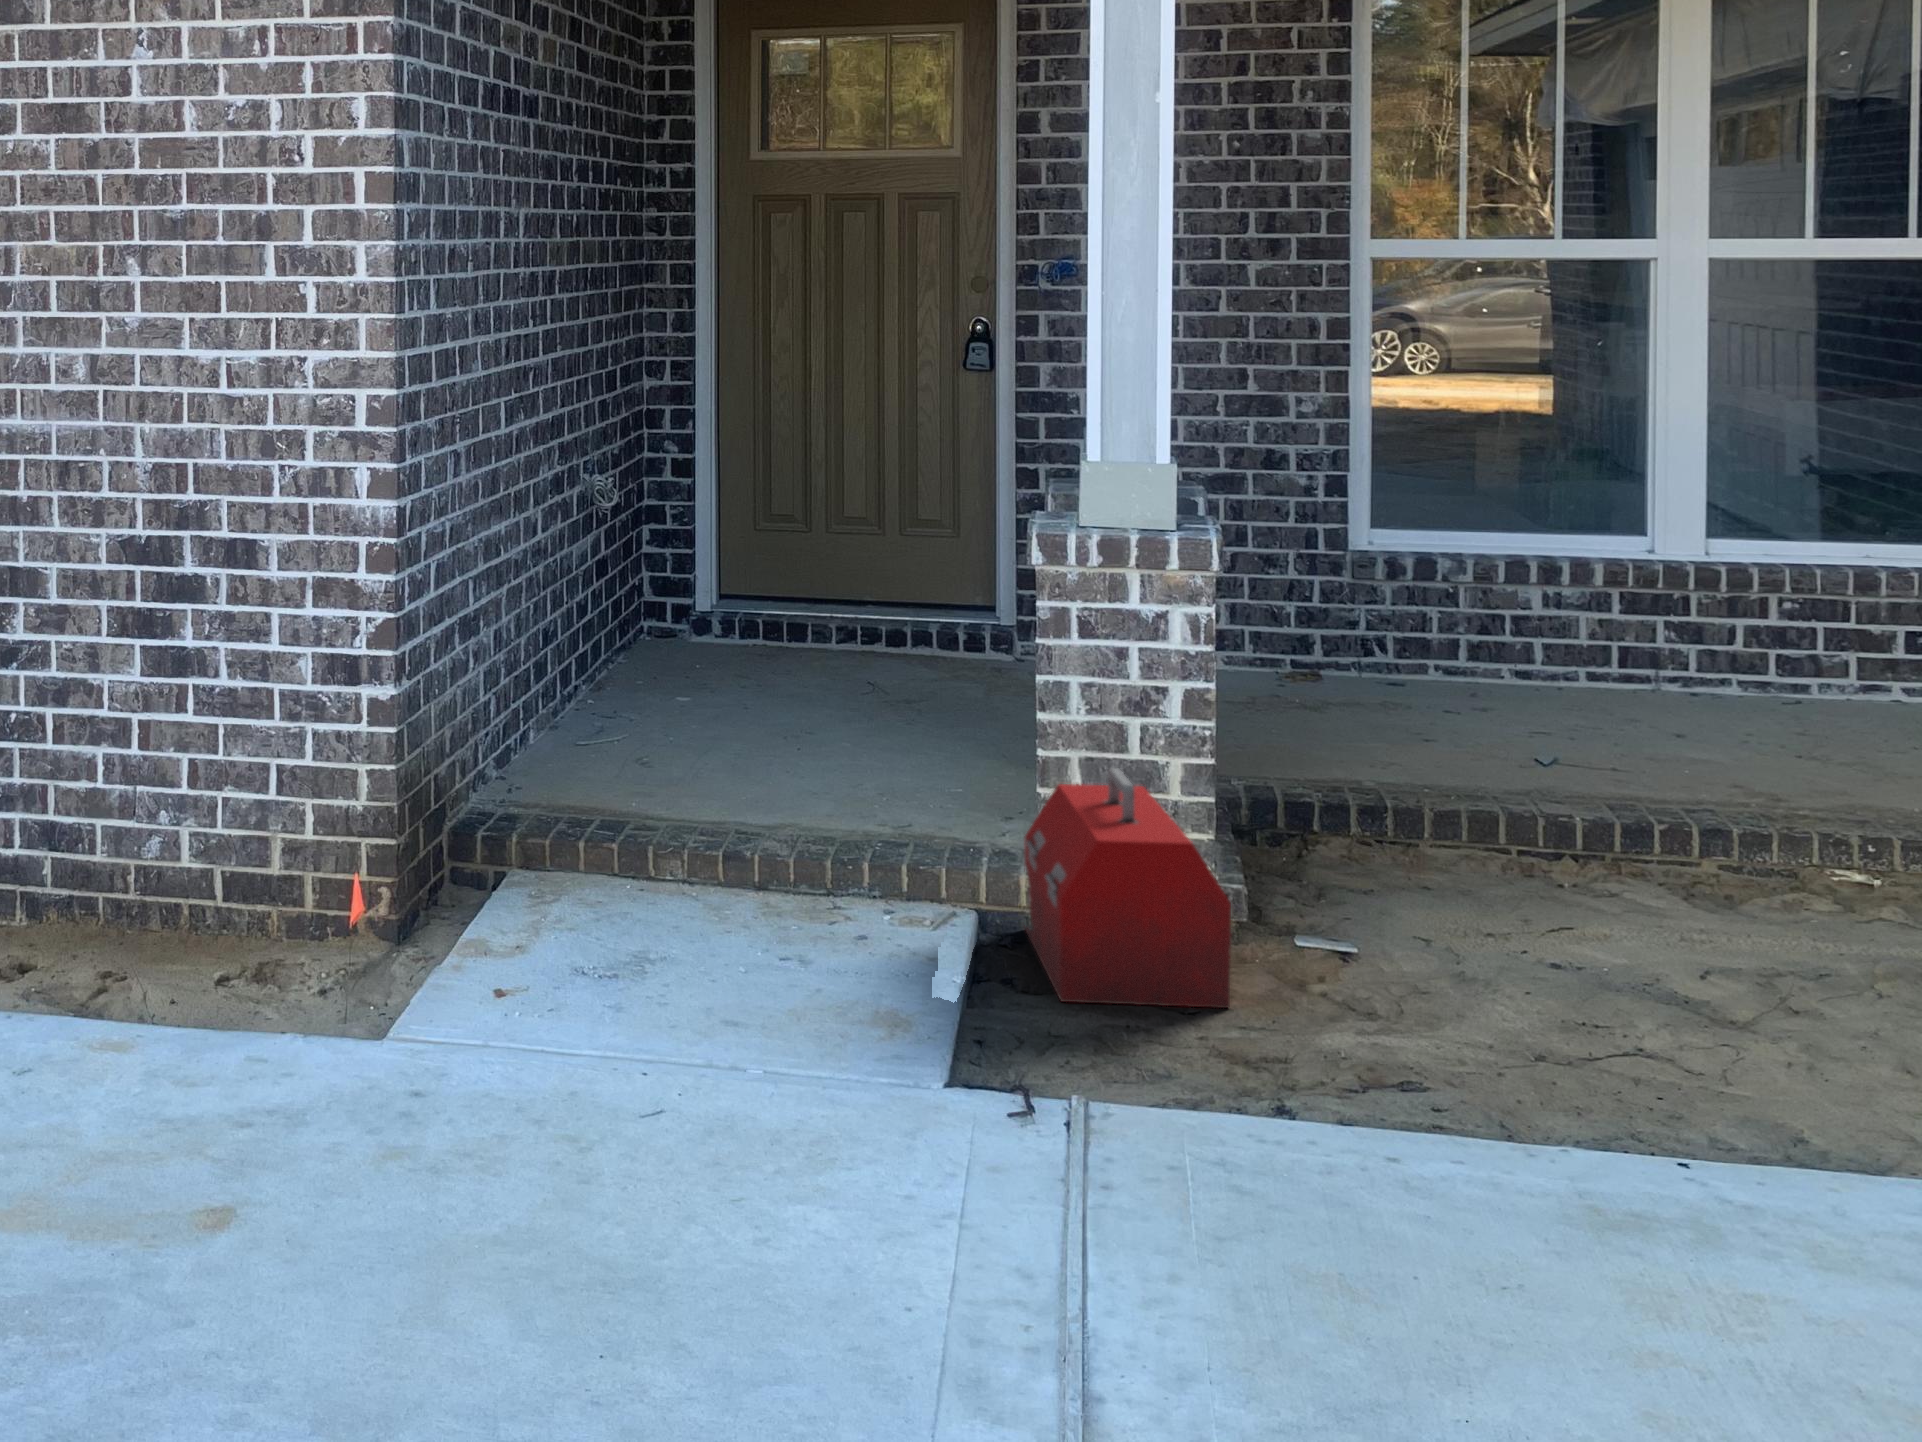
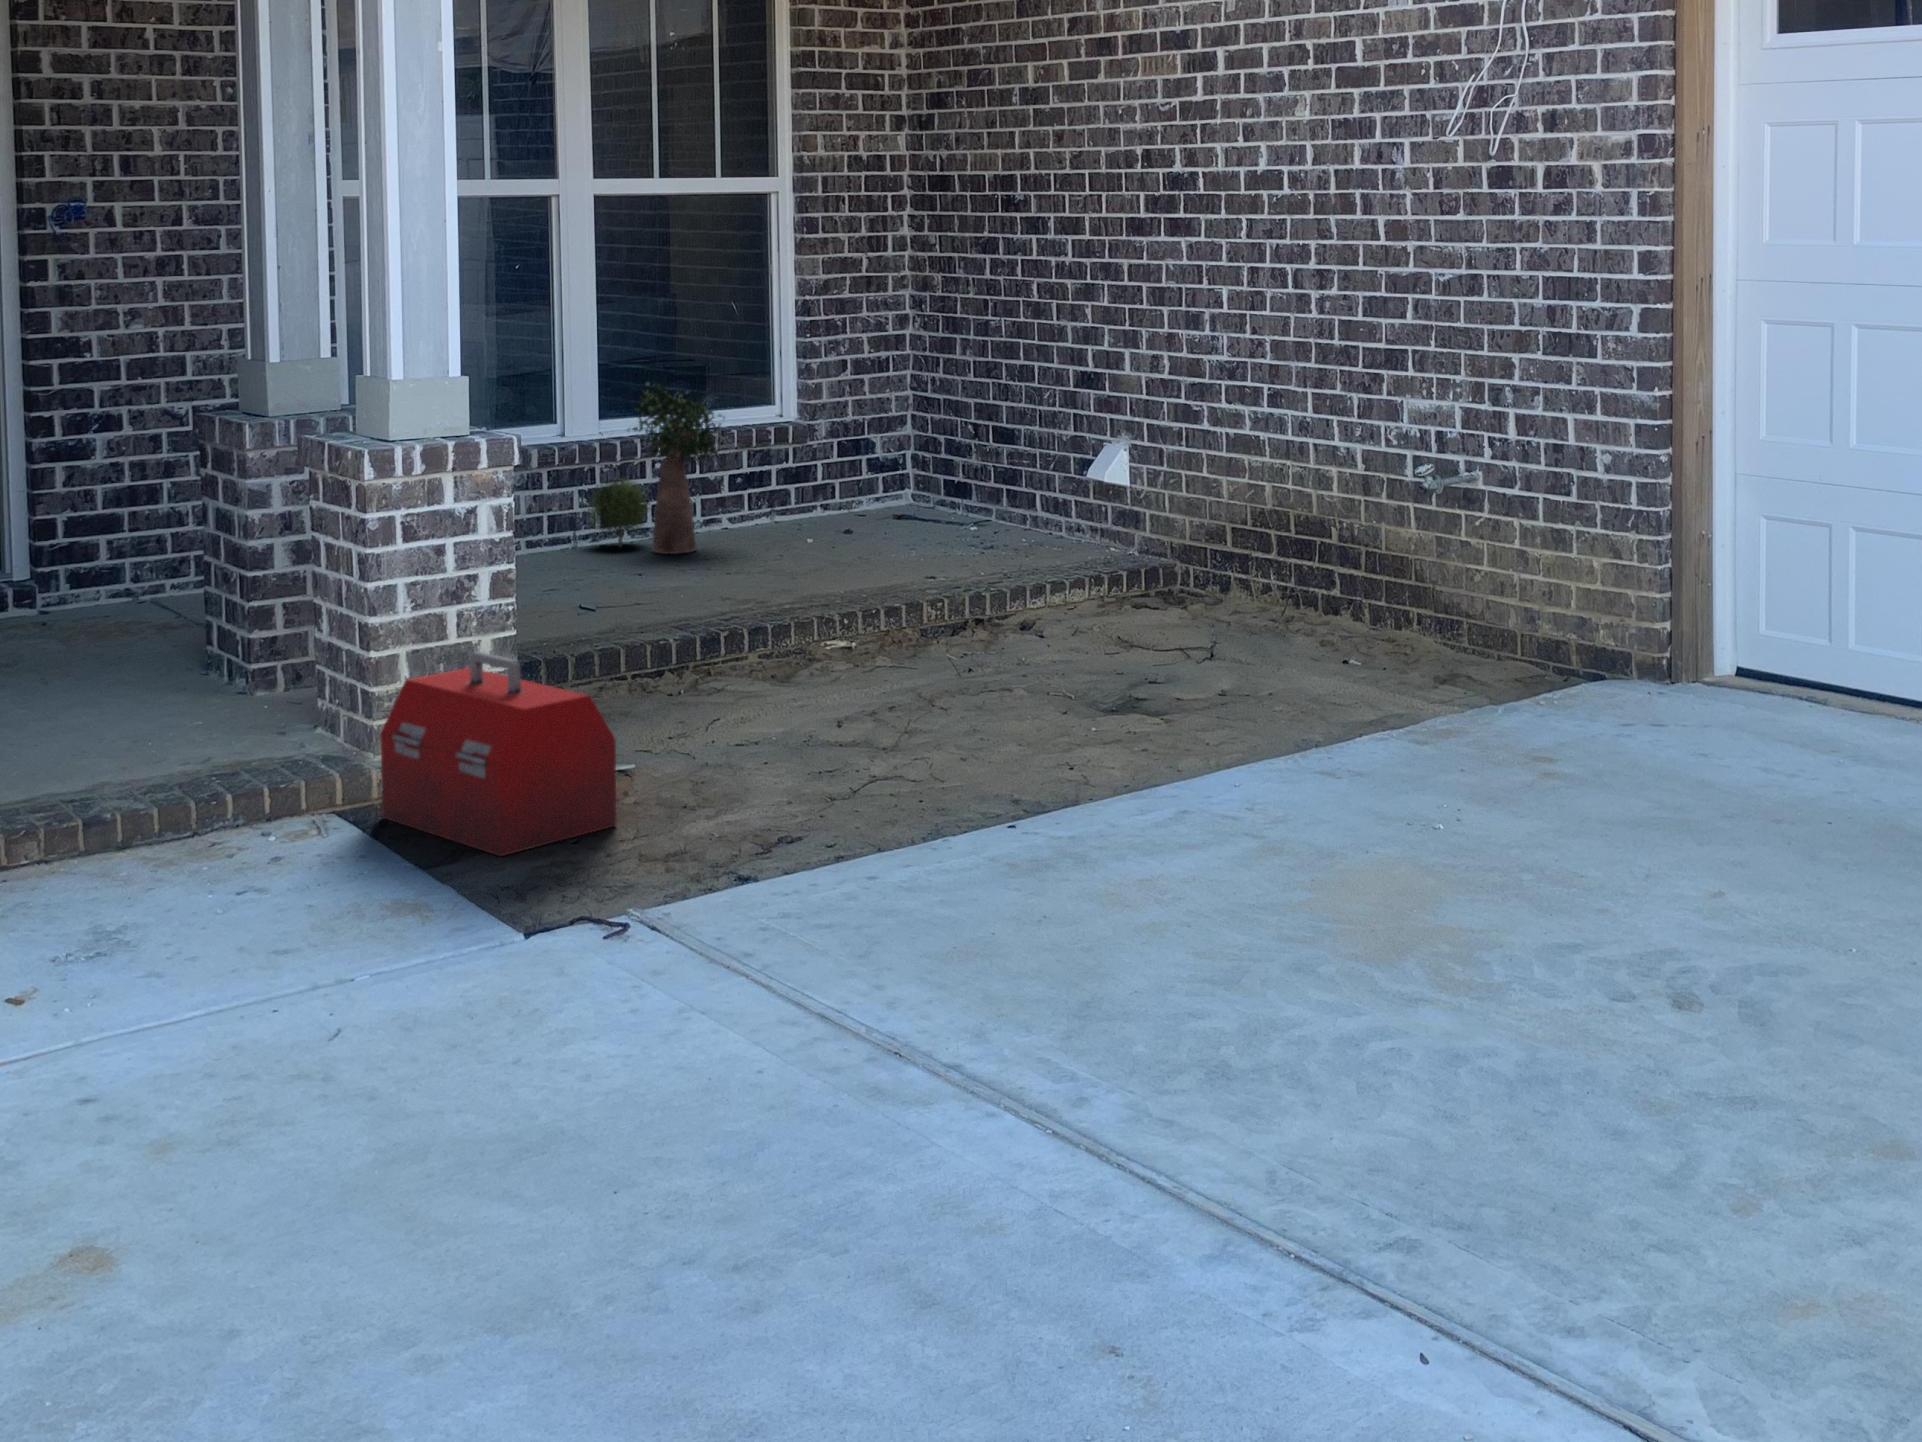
potted plant: none [1660,495,1854,717] -> present [589,383,725,554]

